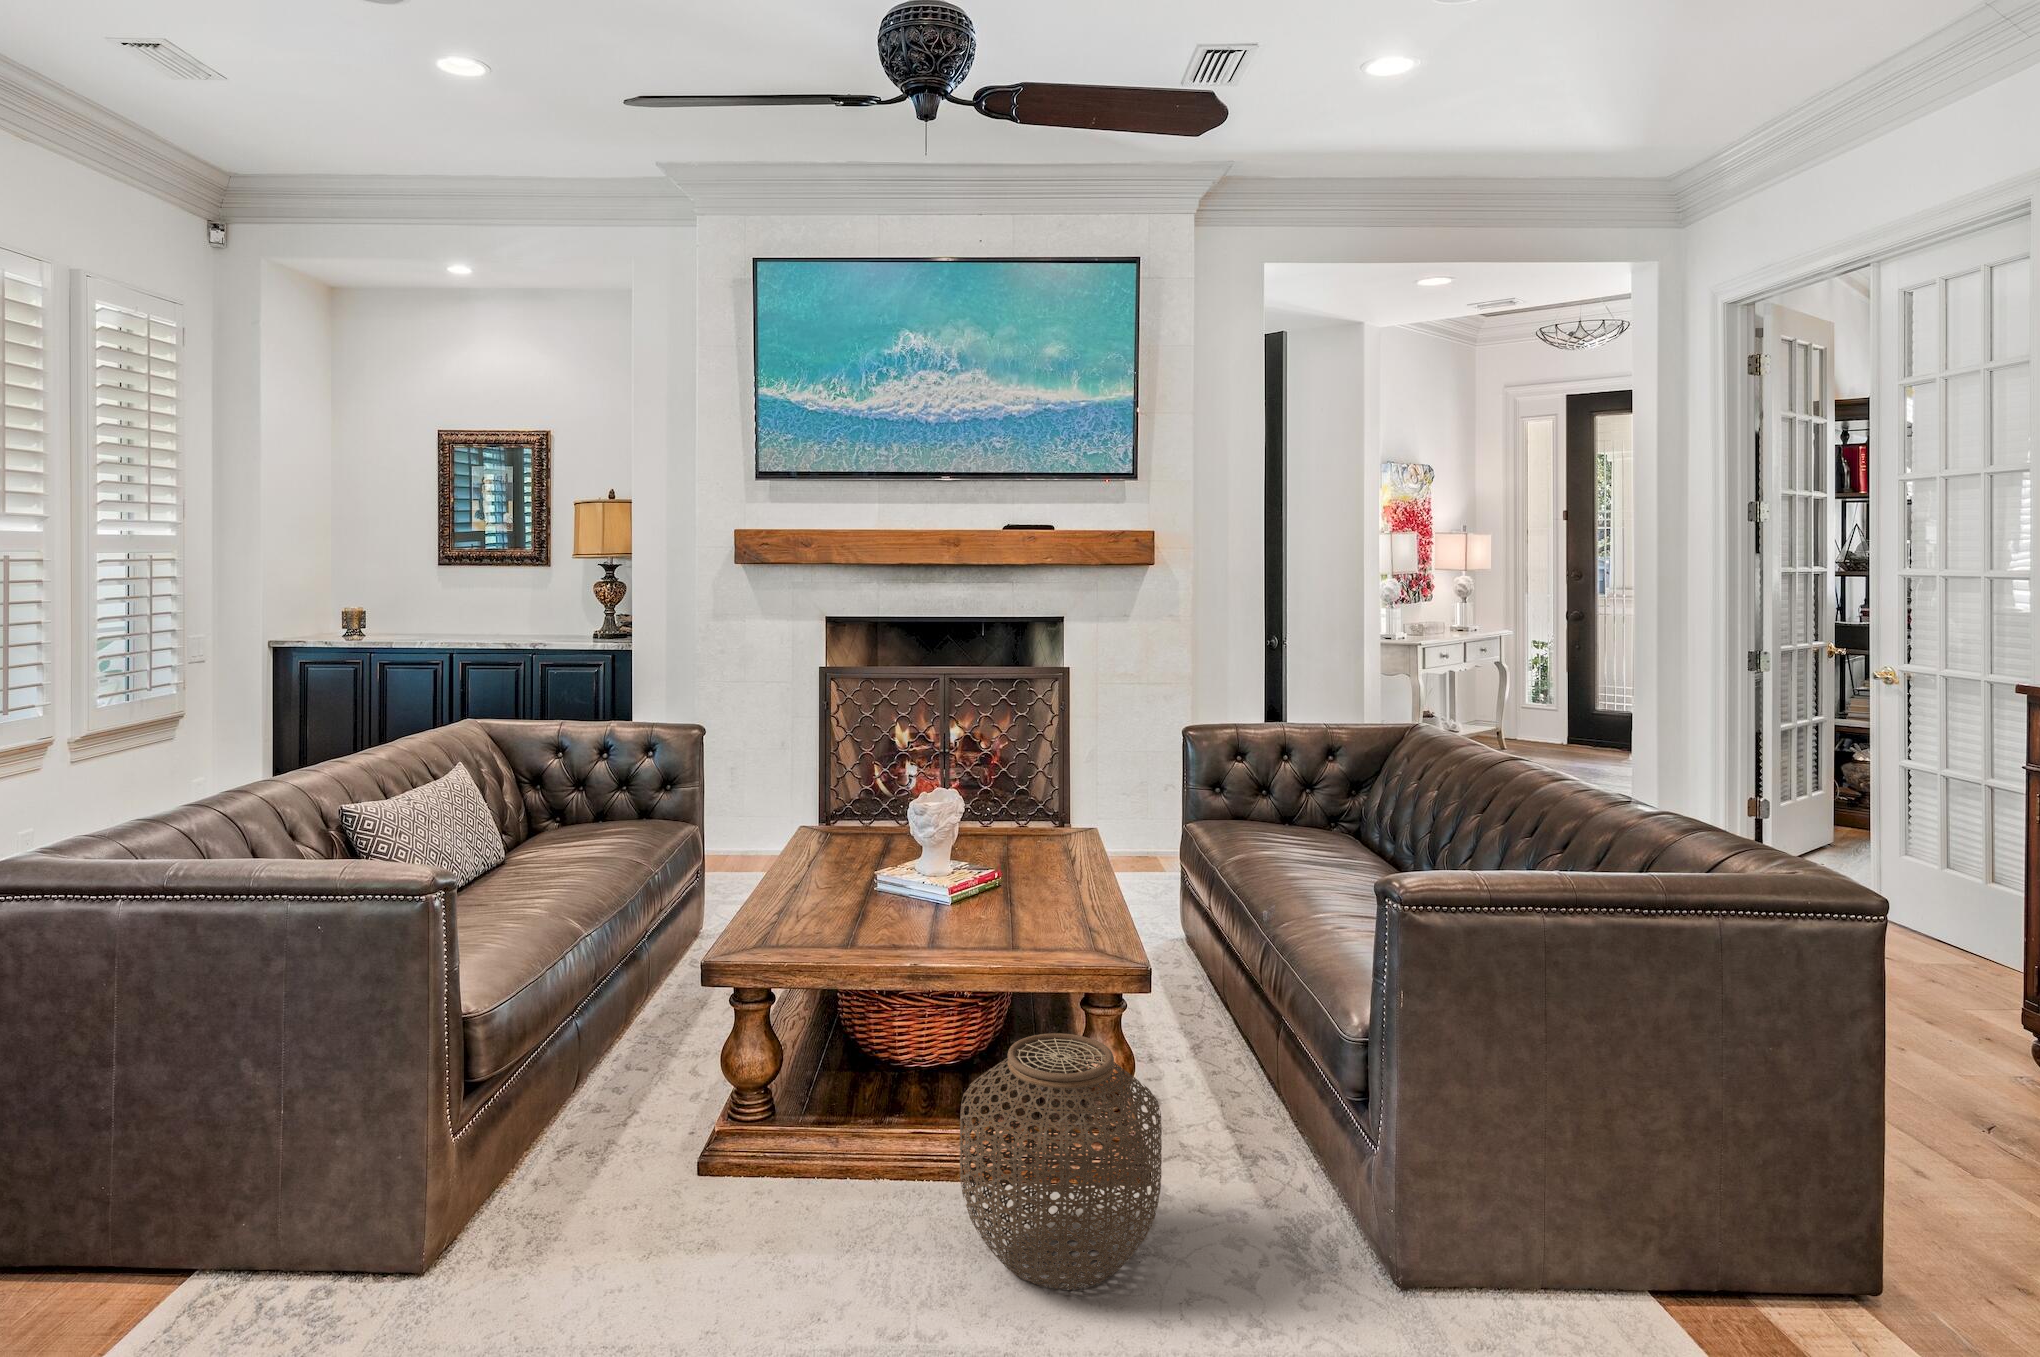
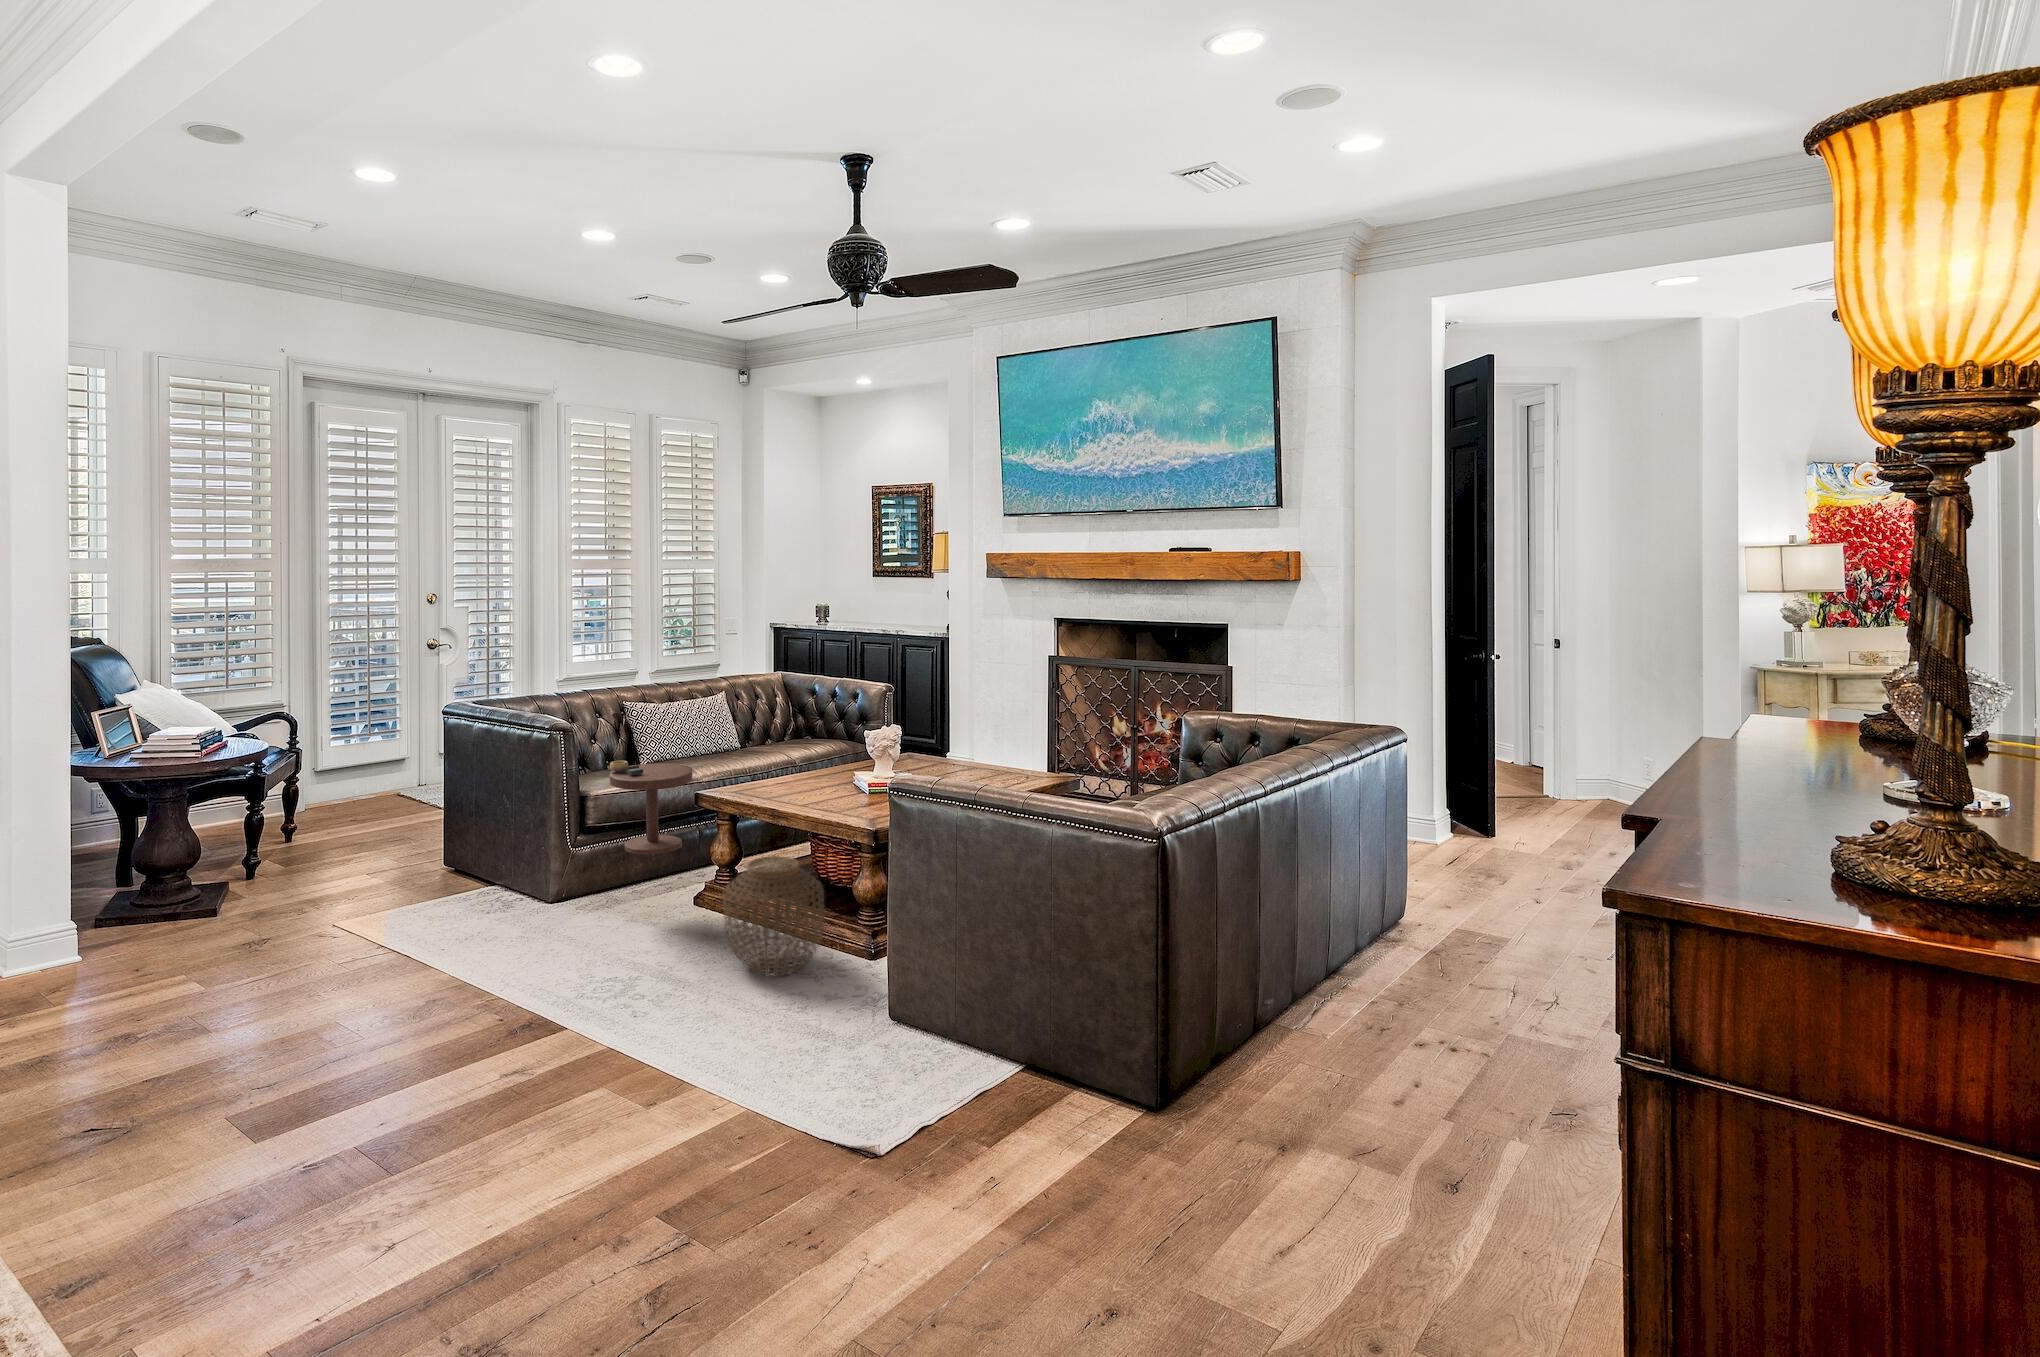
side table: none [561,889,746,1234] -> present [610,761,692,855]

